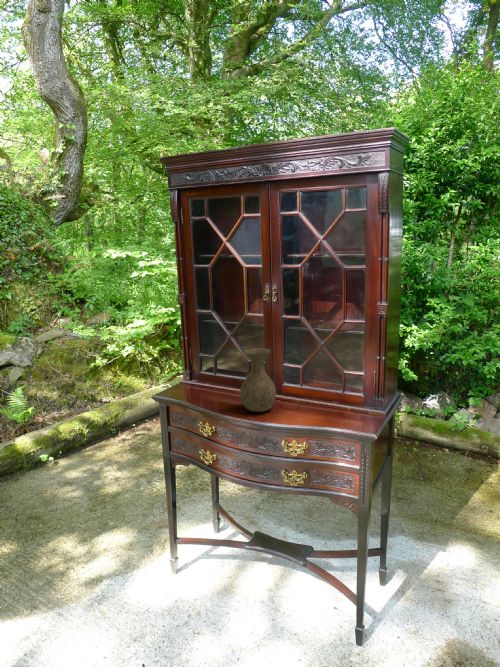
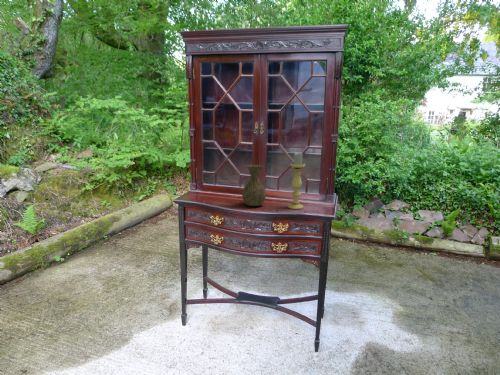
candle holder: none [309,330,333,420] -> present [288,152,305,209]

